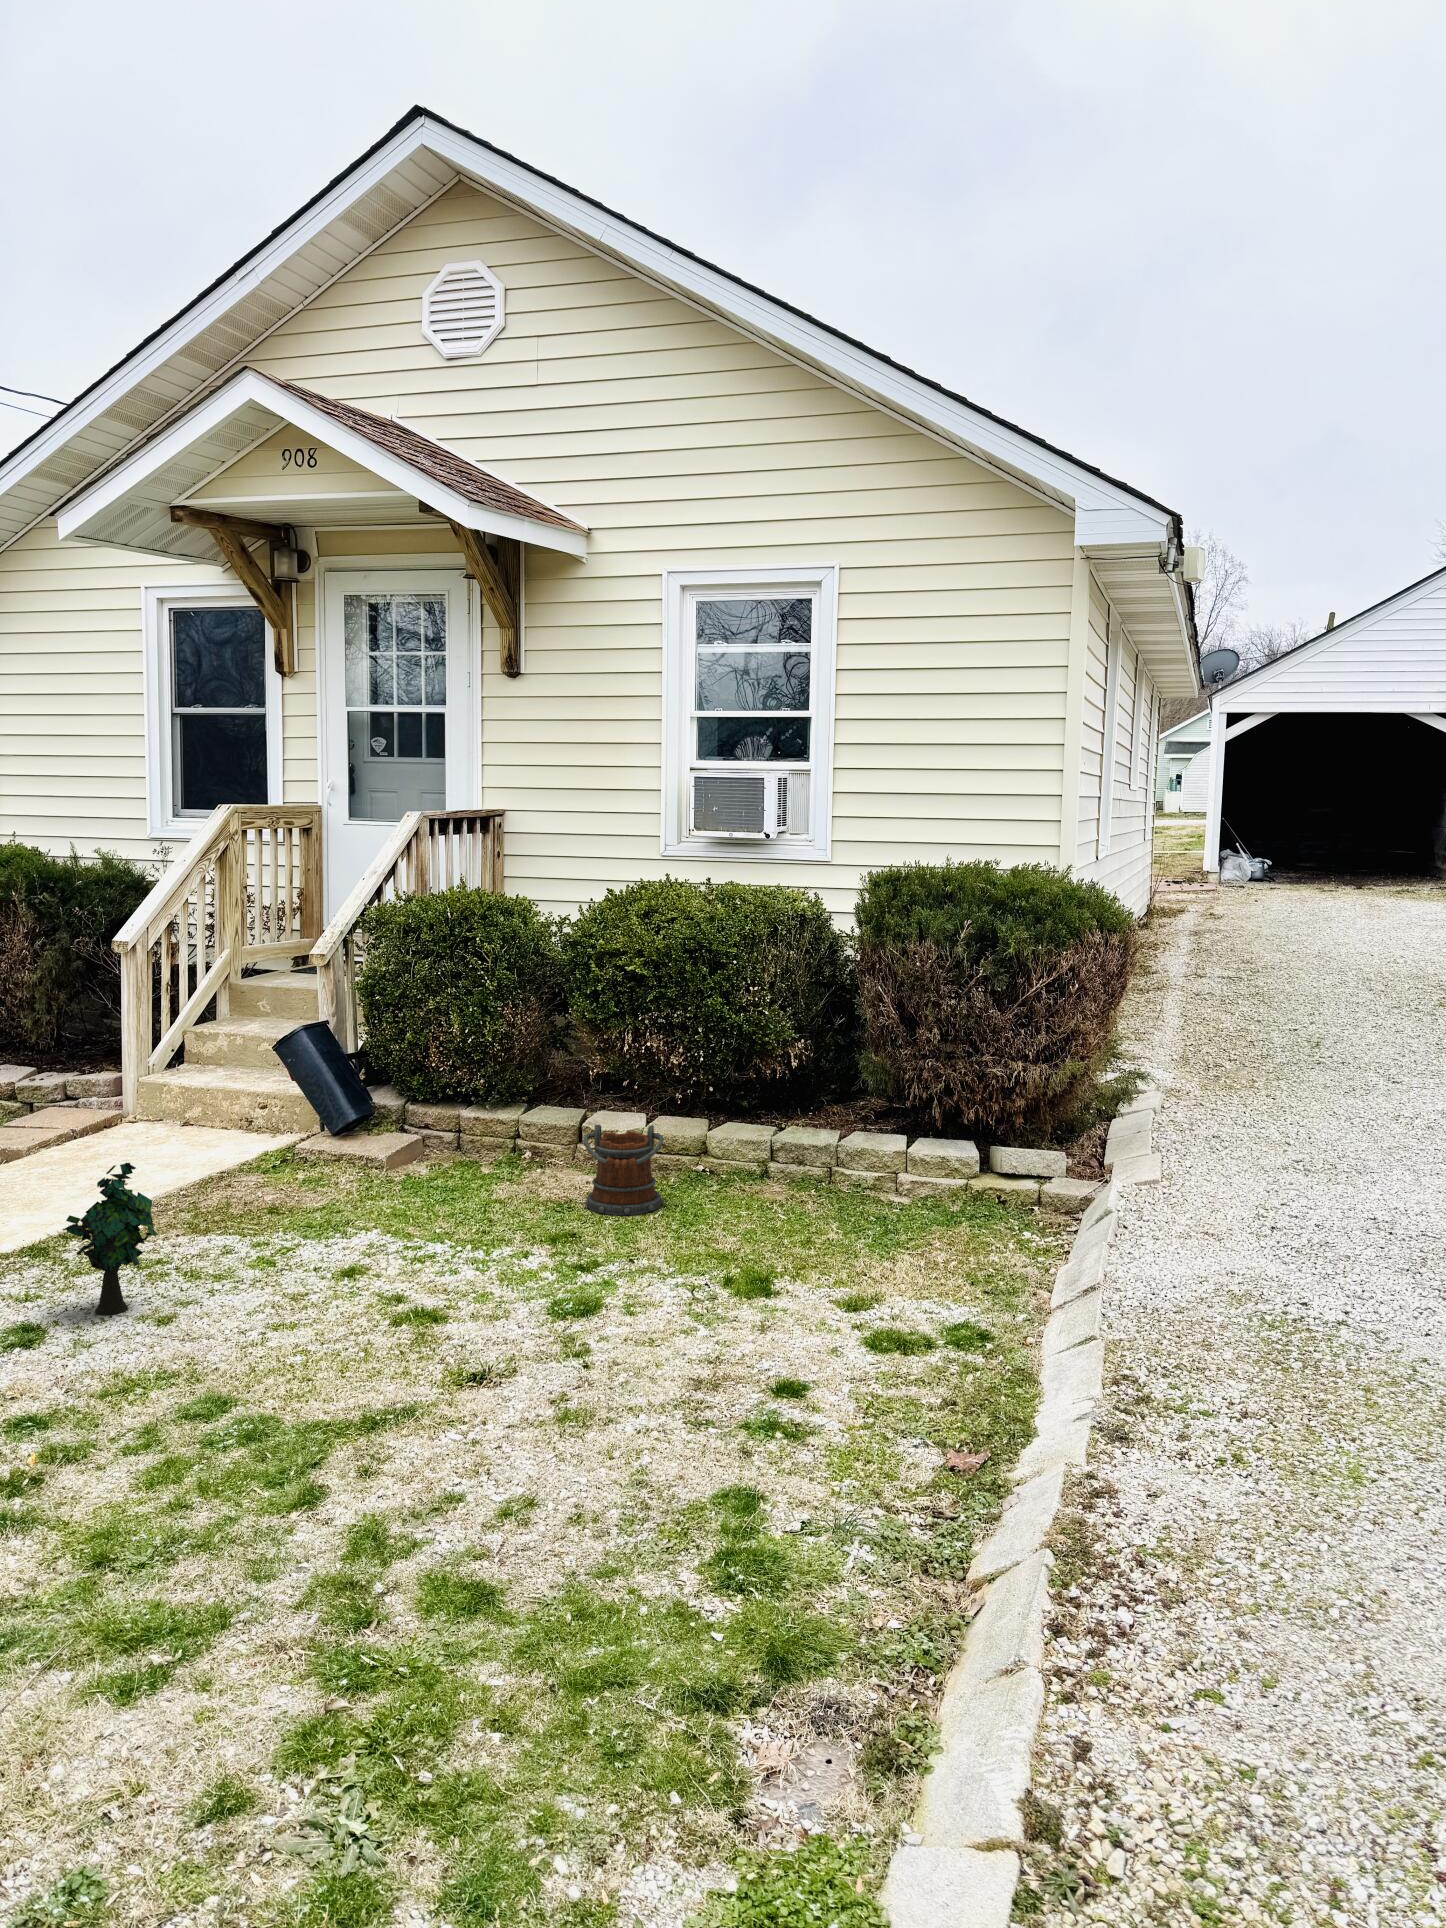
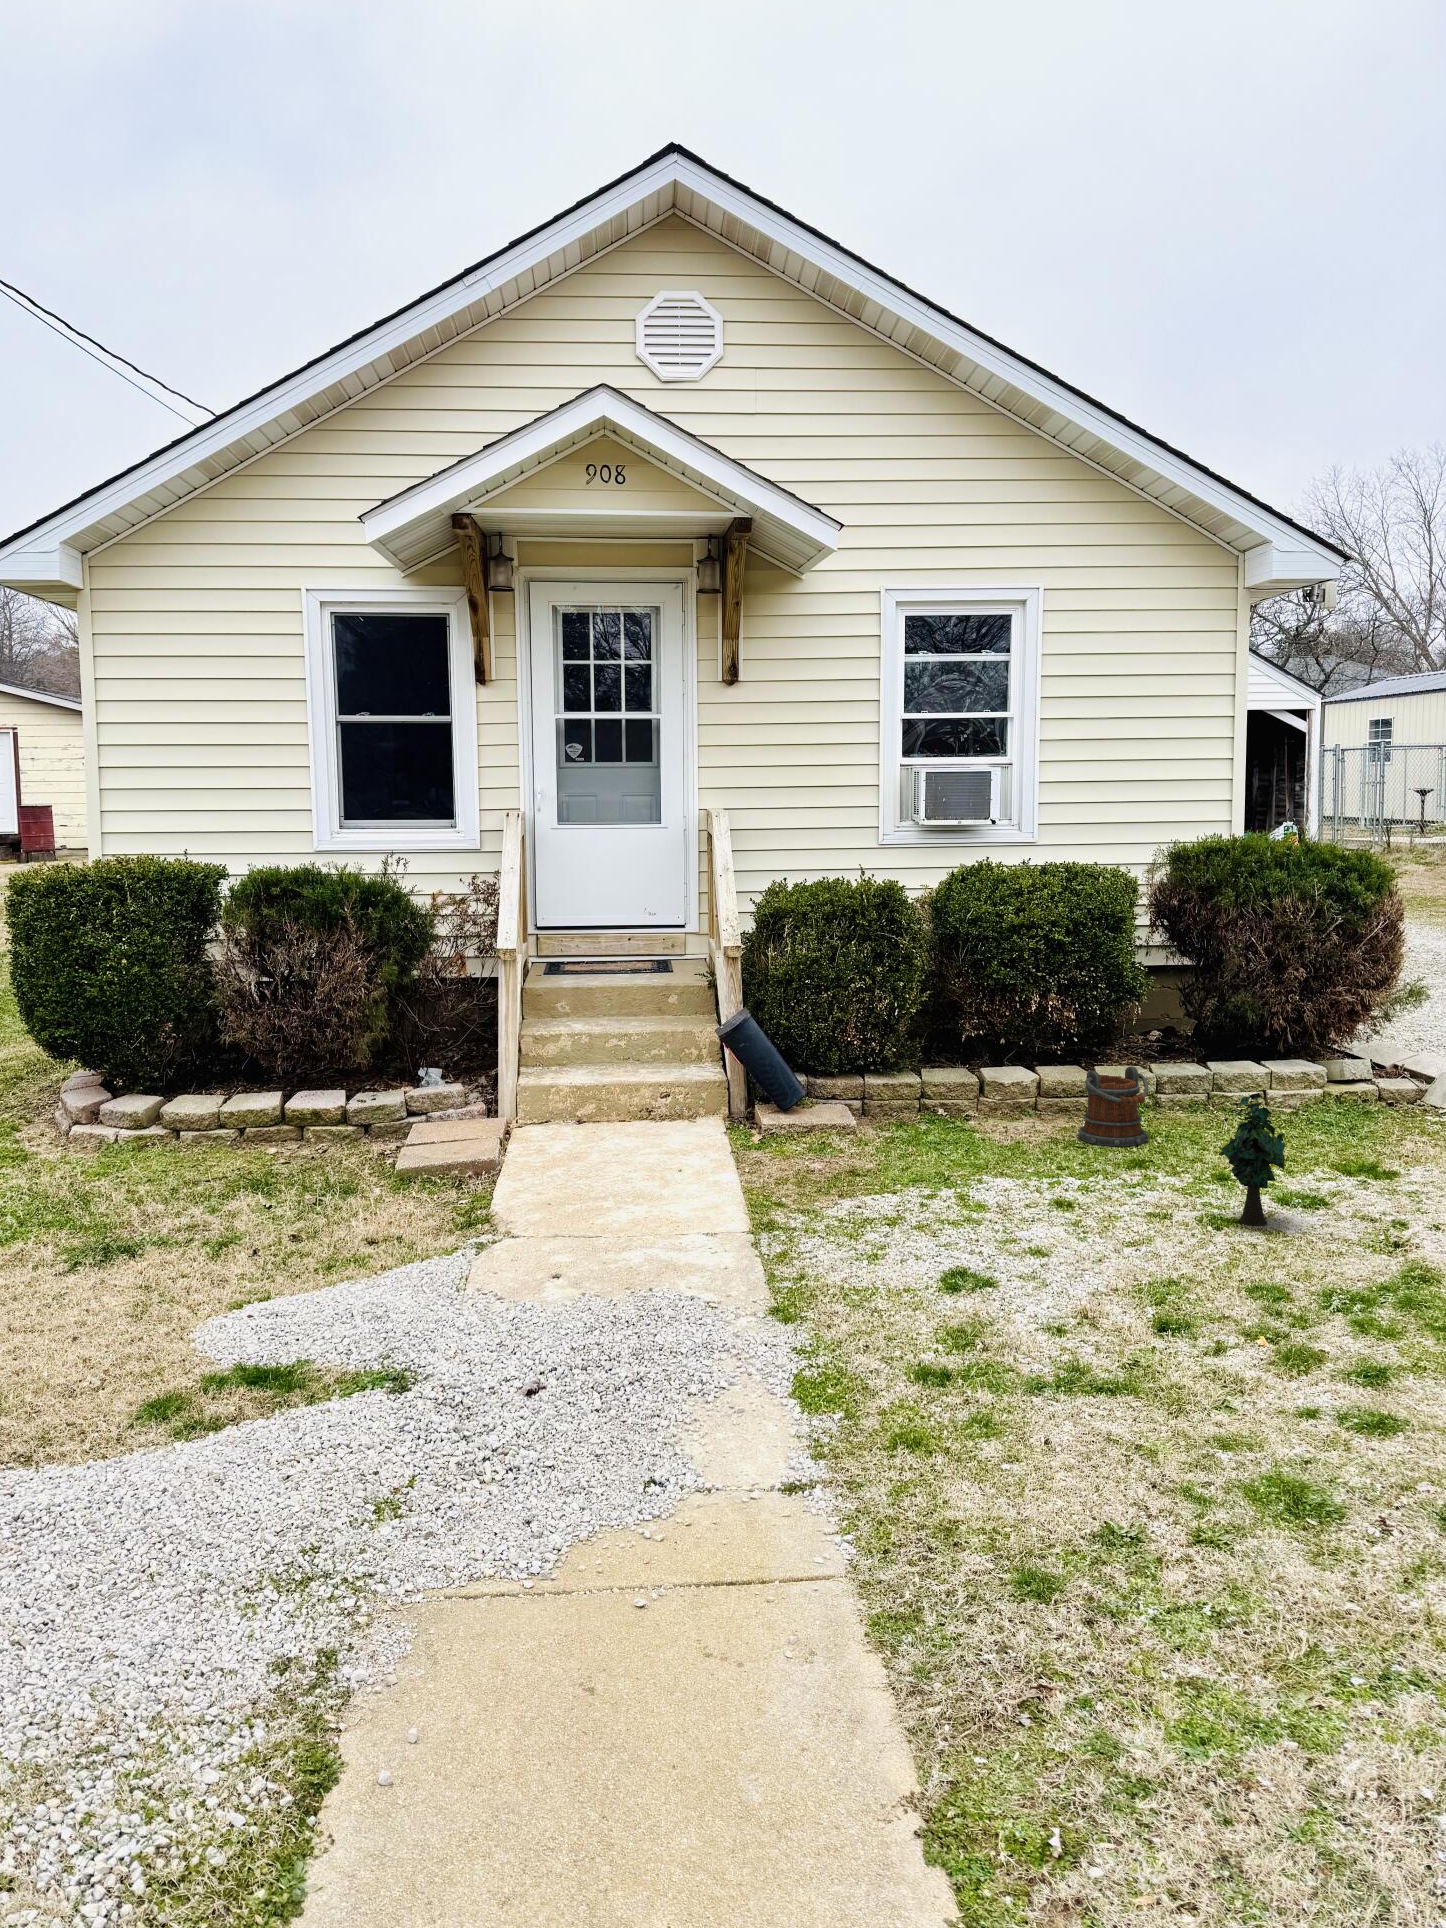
decorative plant: present [63,1163,158,1315] -> present [1219,1093,1285,1226]

